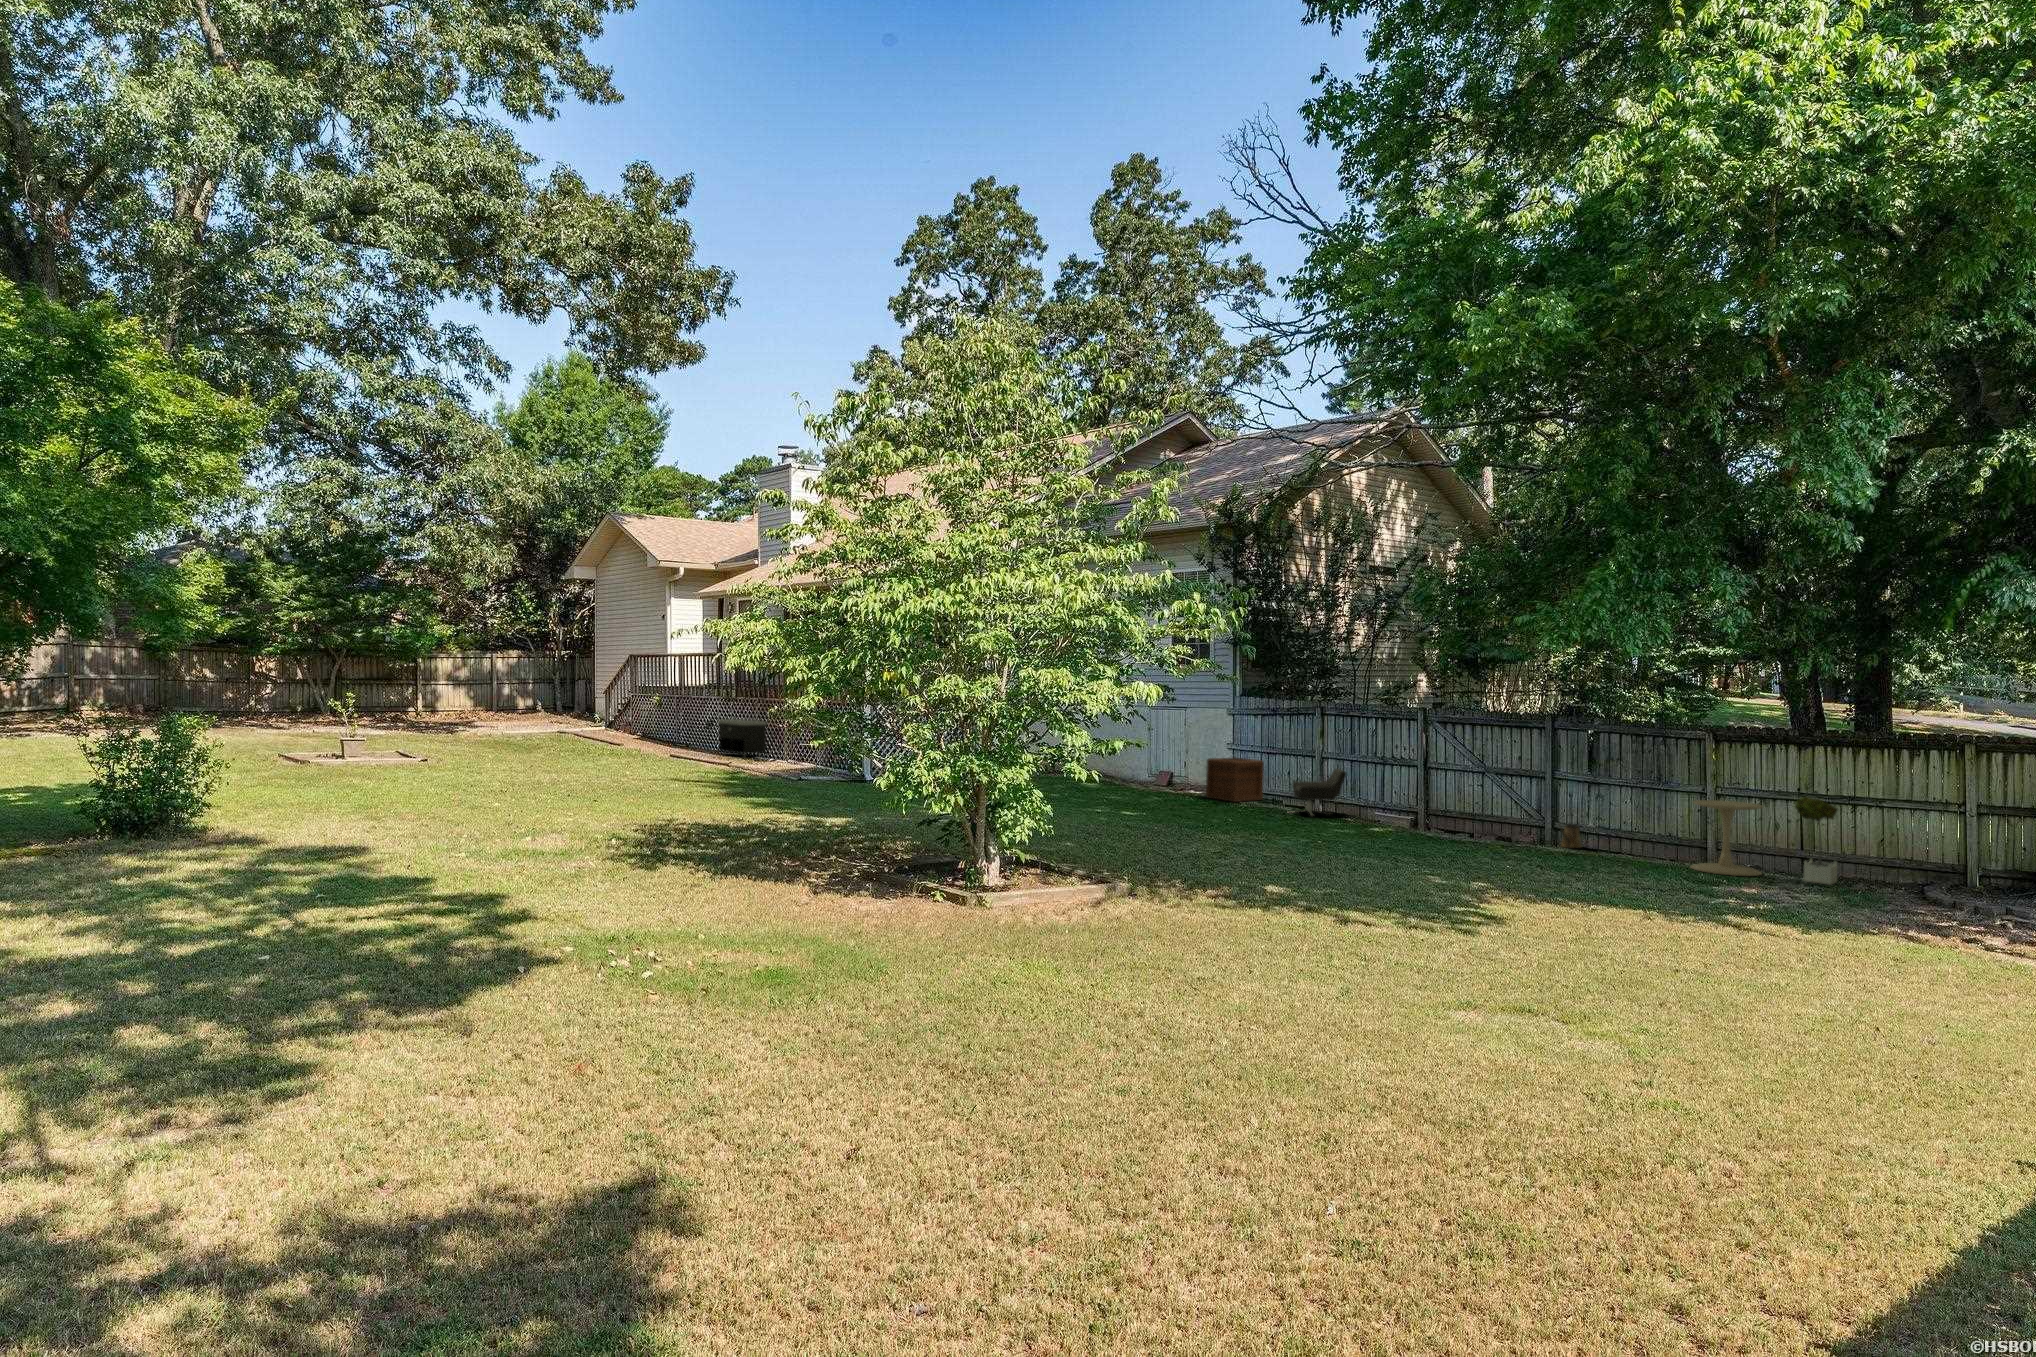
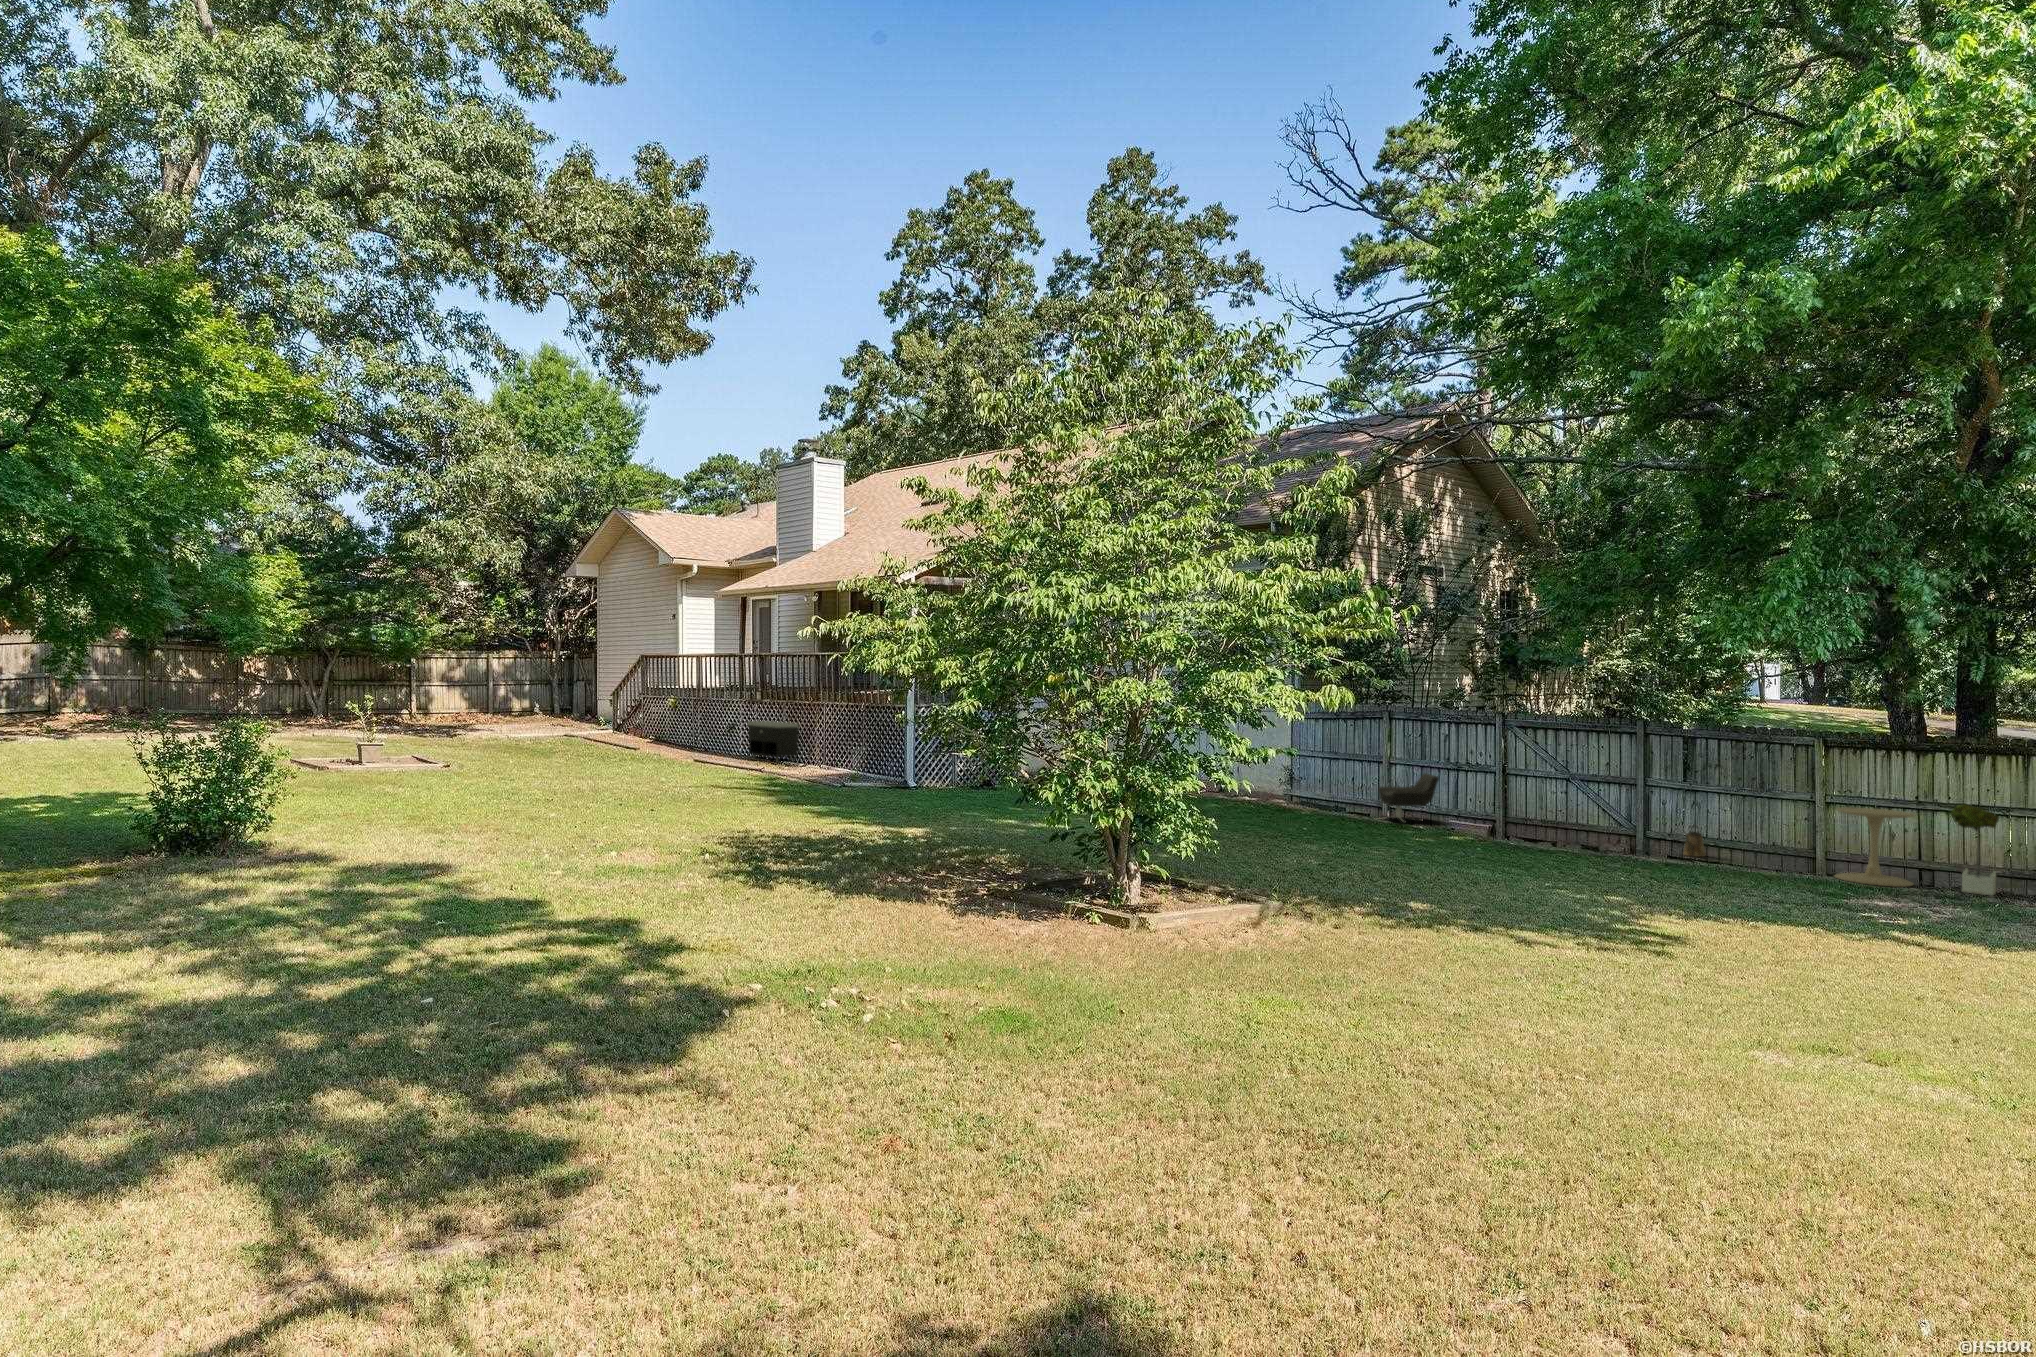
wooden crate: present [1206,757,1264,802] -> none [1280,761,1341,808]

